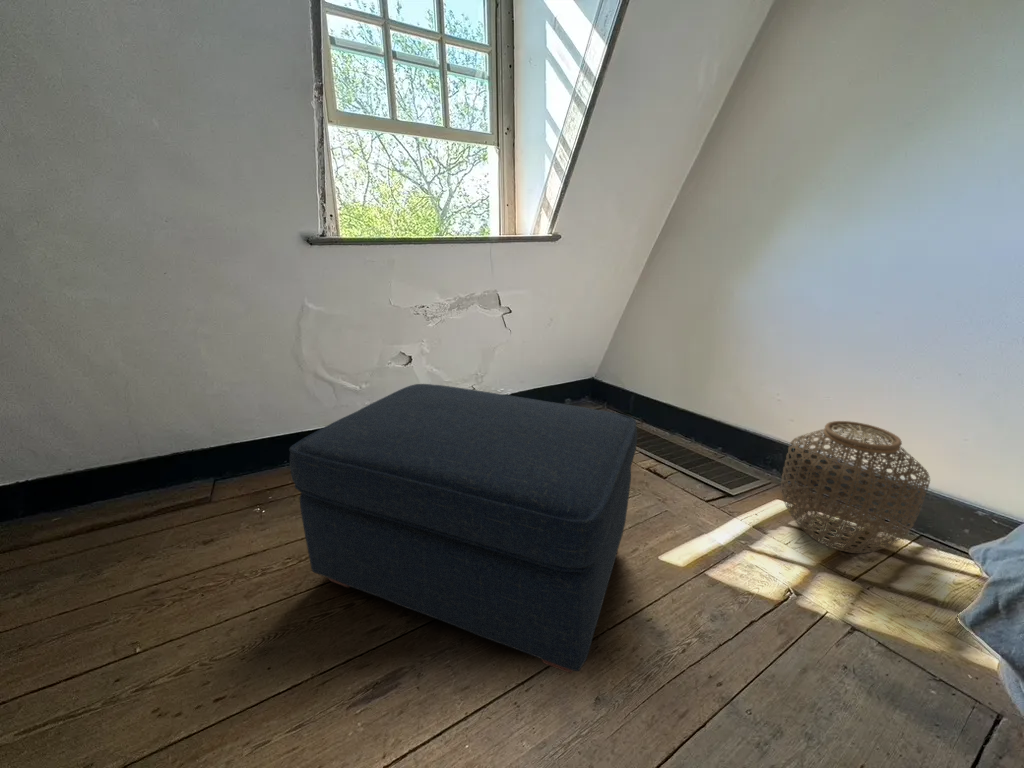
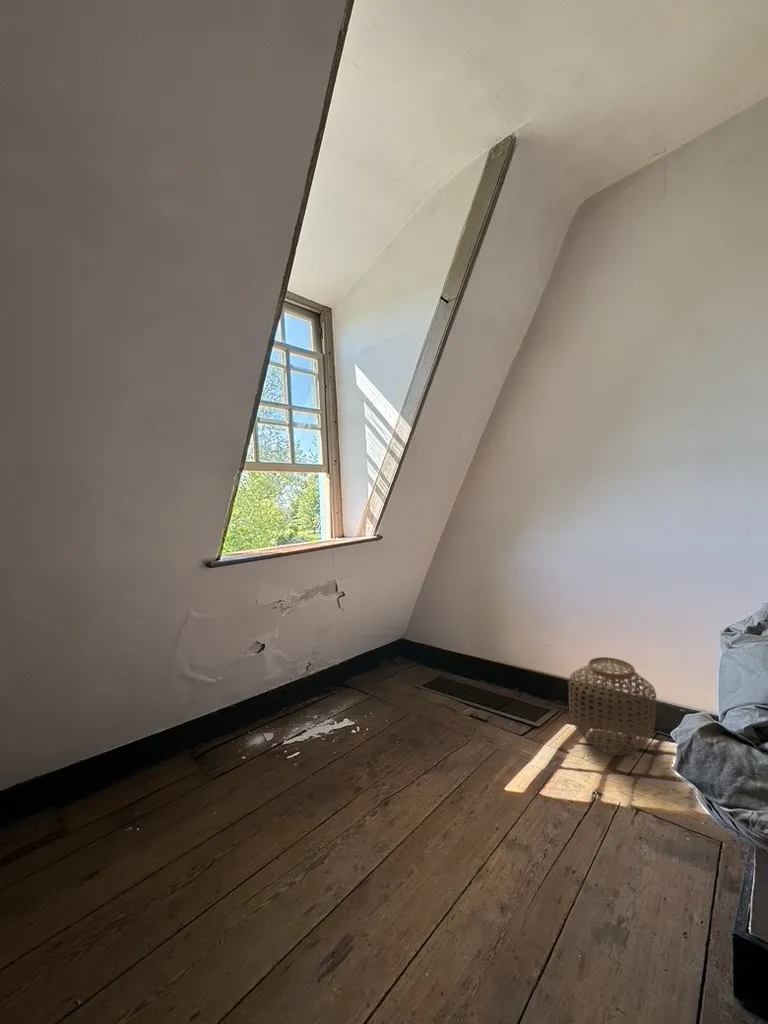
ottoman: present [289,384,637,673] -> none [229,674,486,893]

